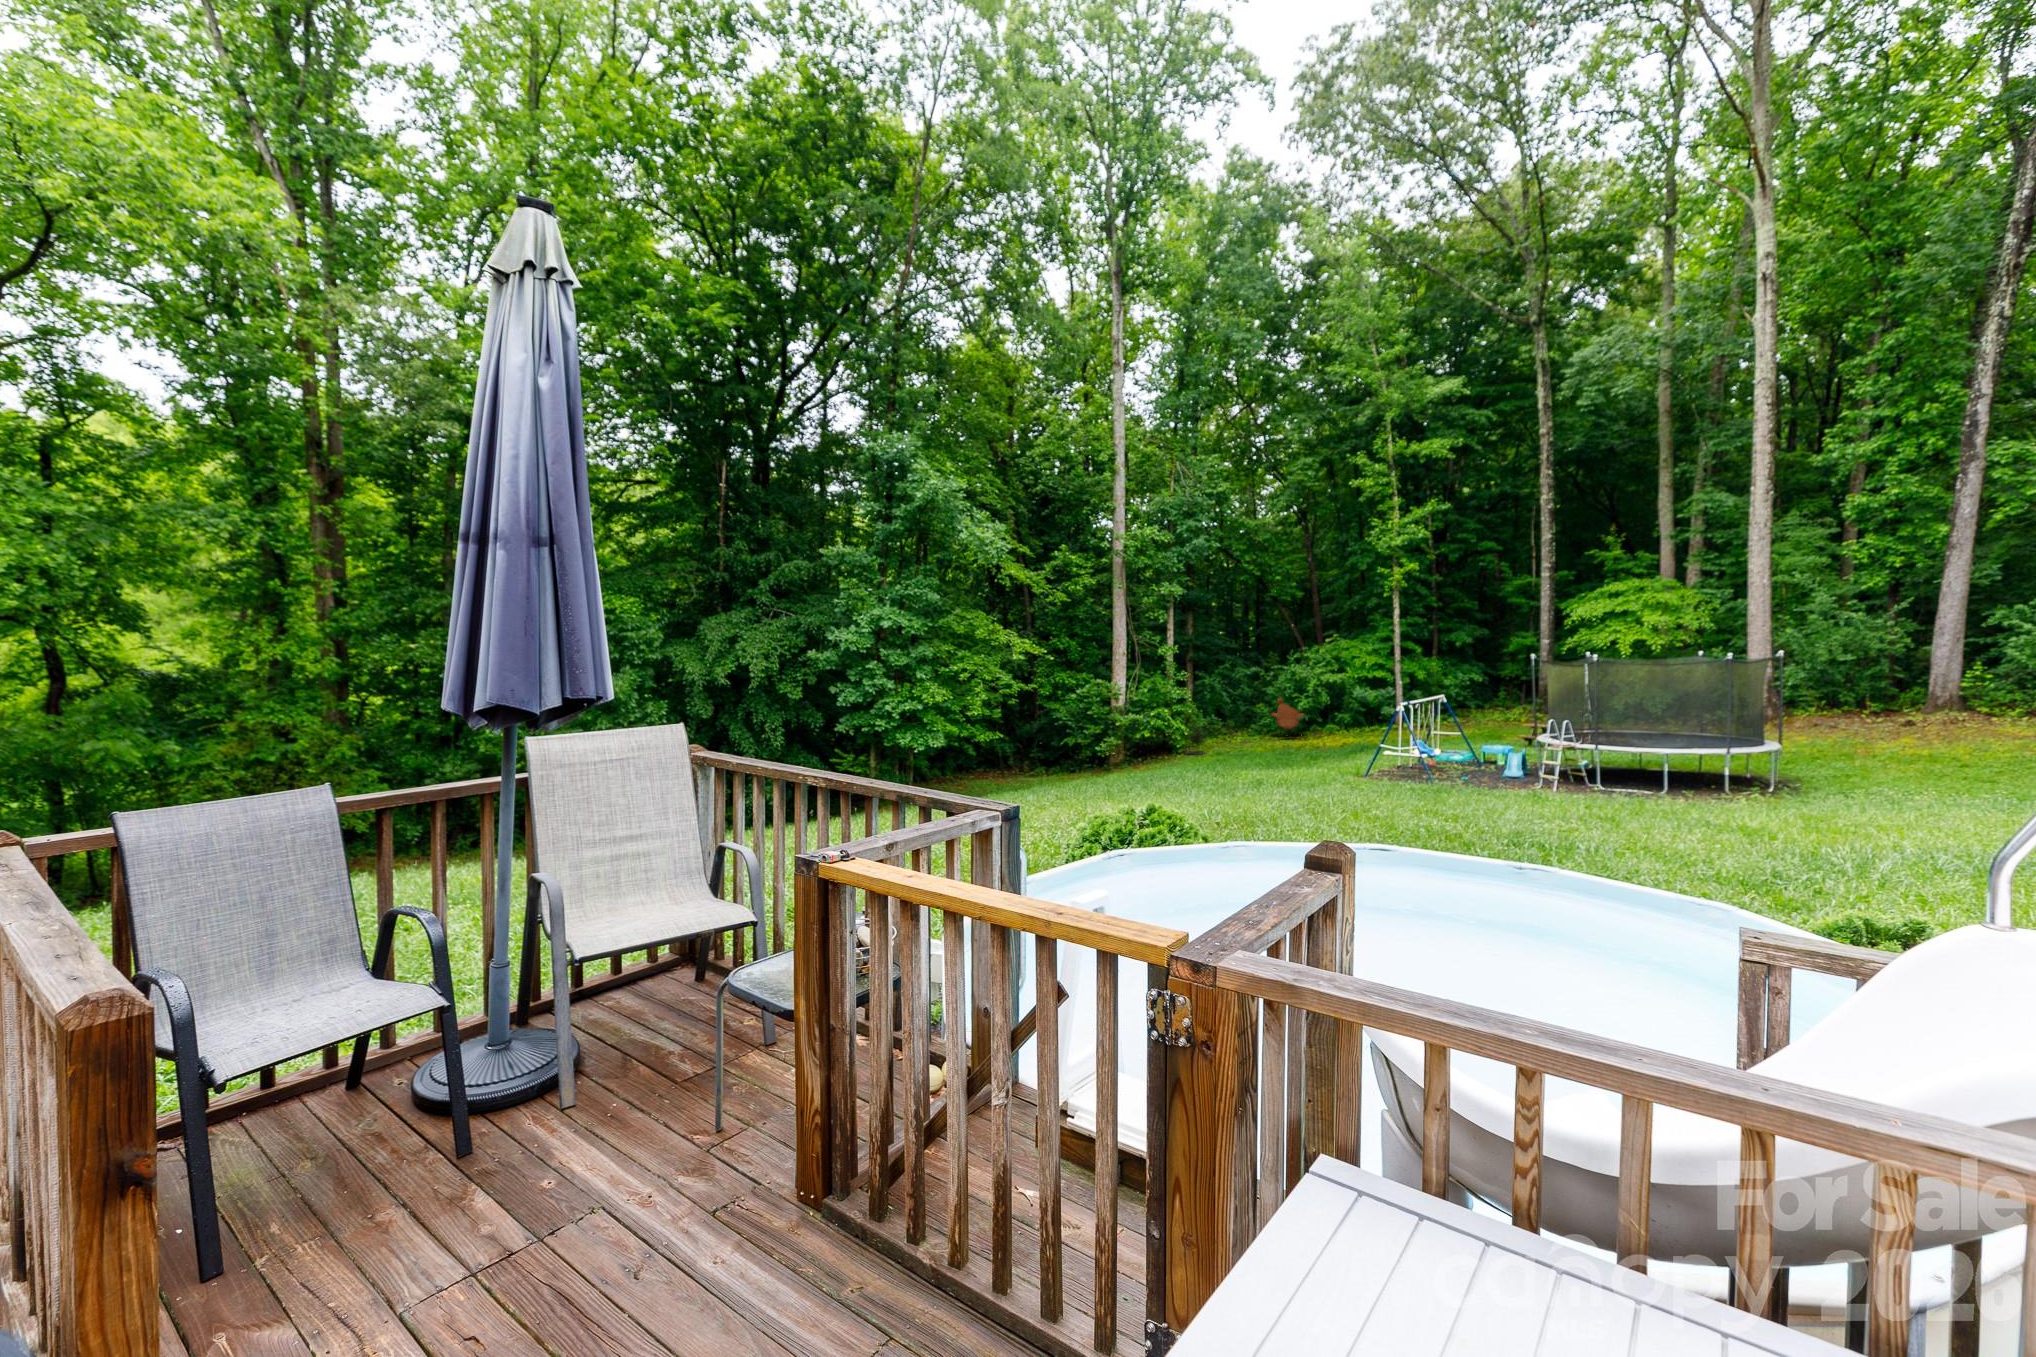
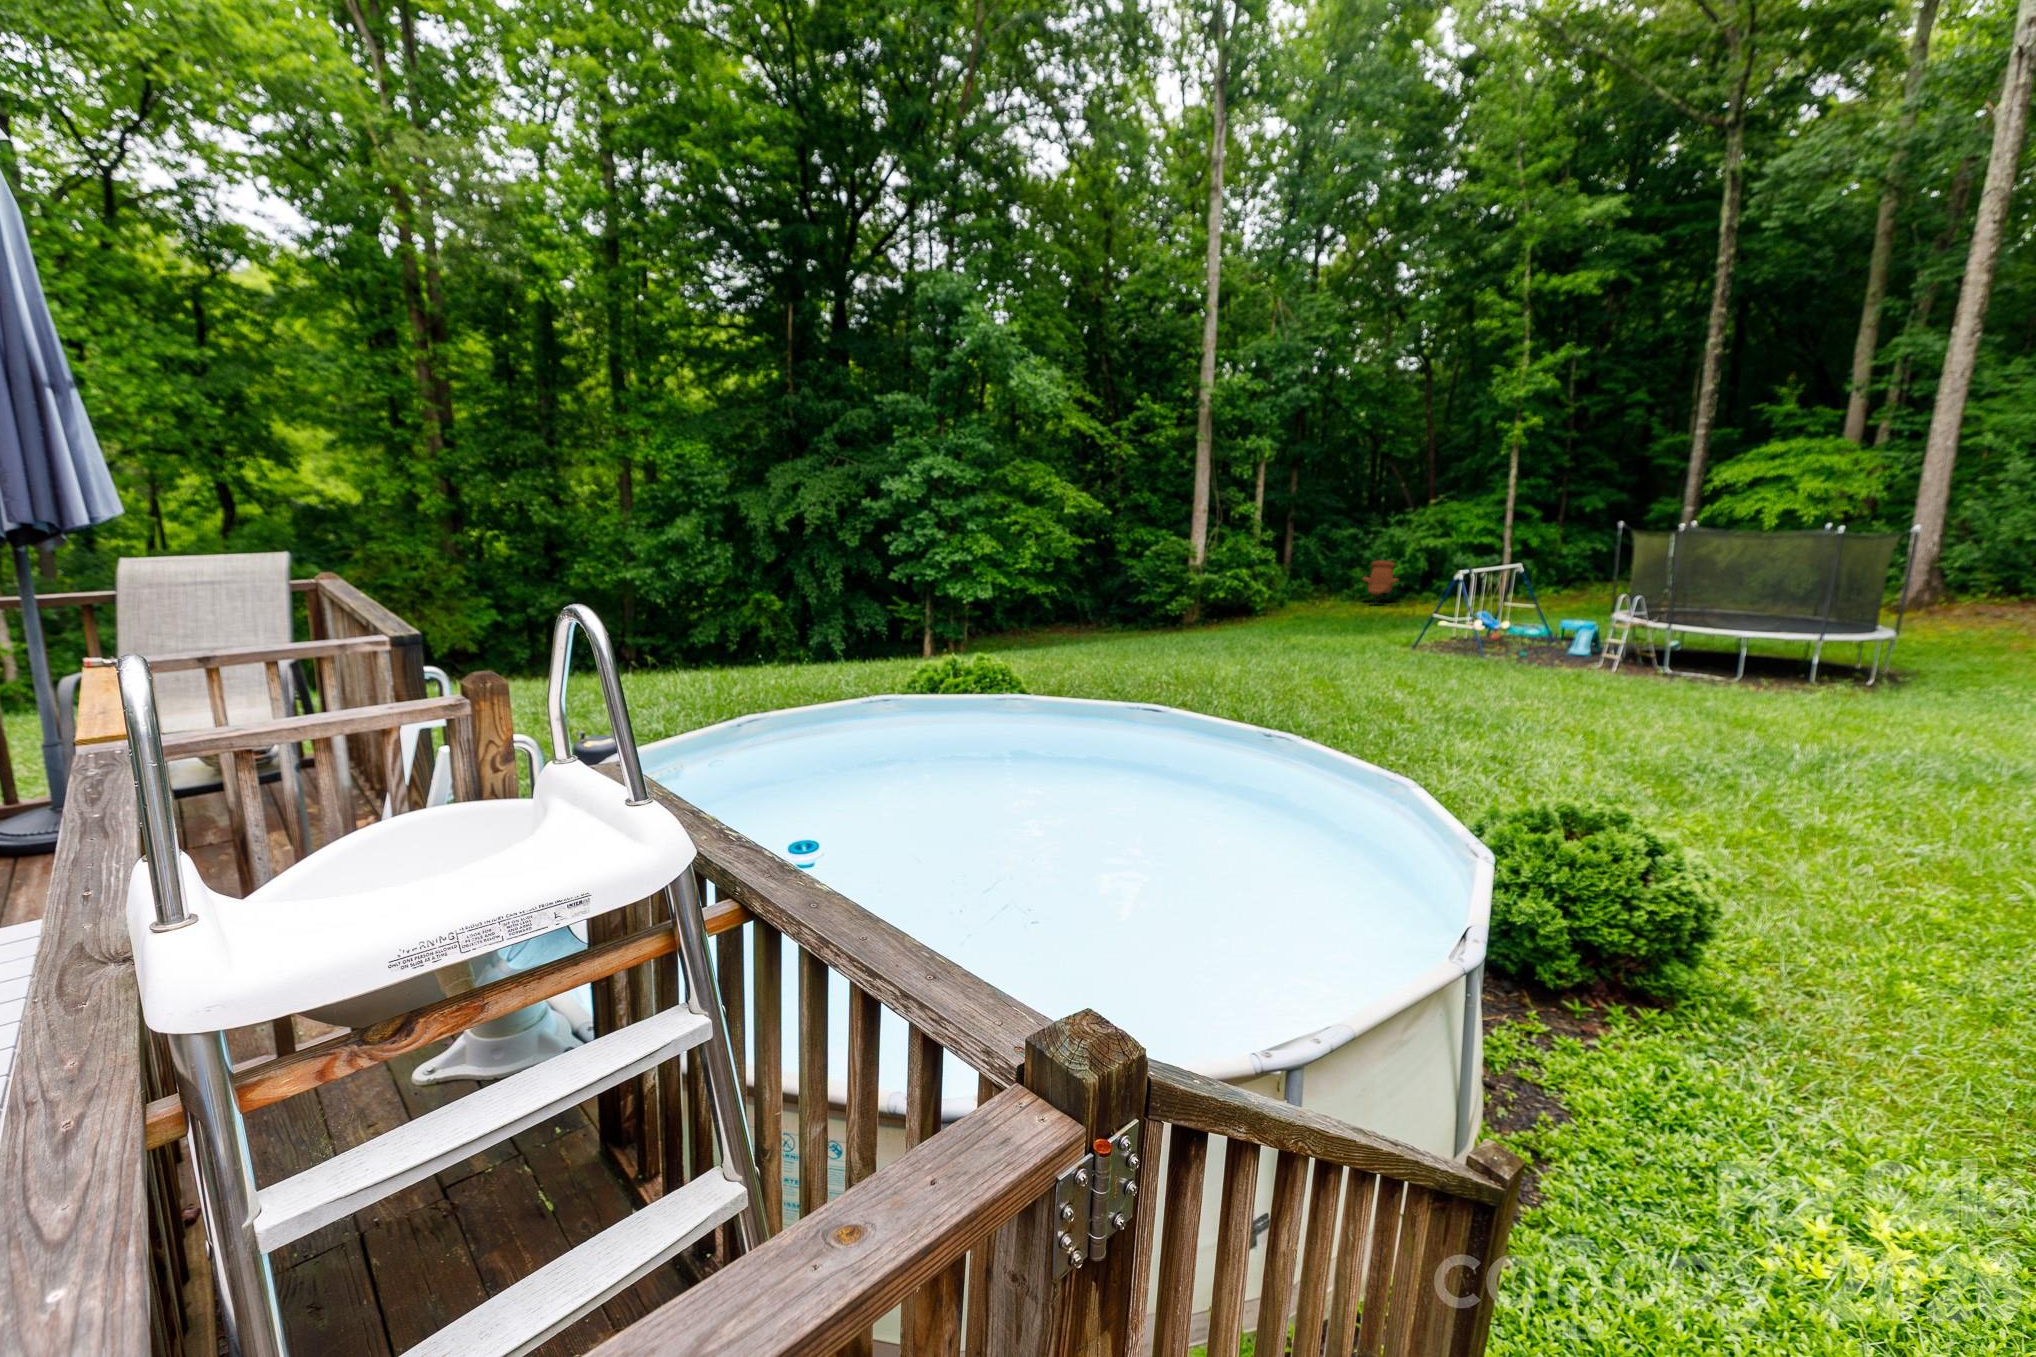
potted tree: present [1187,720,1207,755] -> none [1258,577,1285,616]

